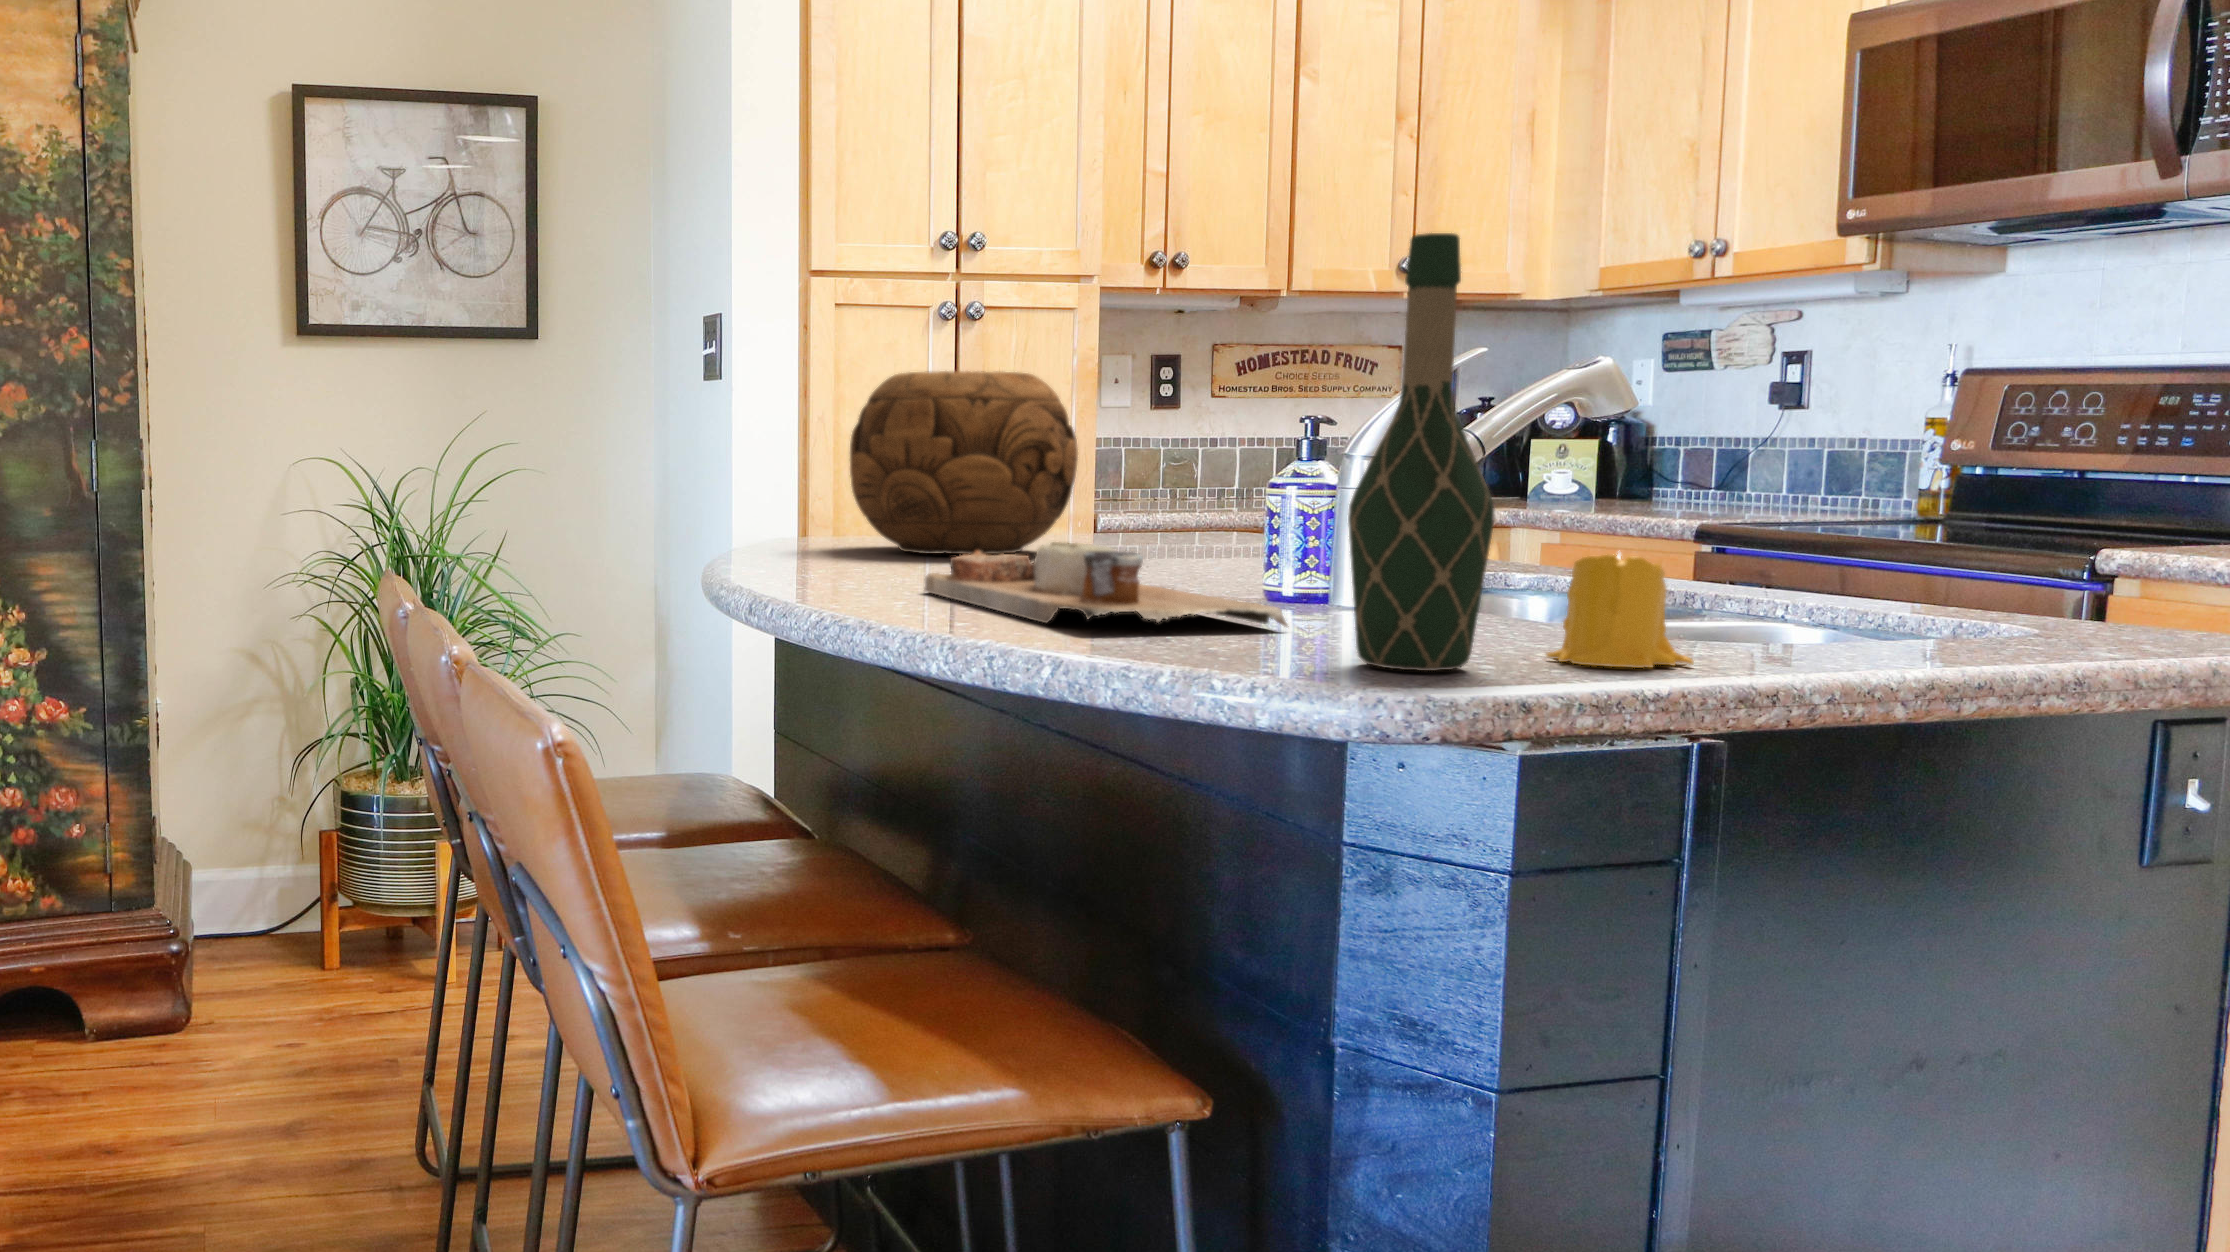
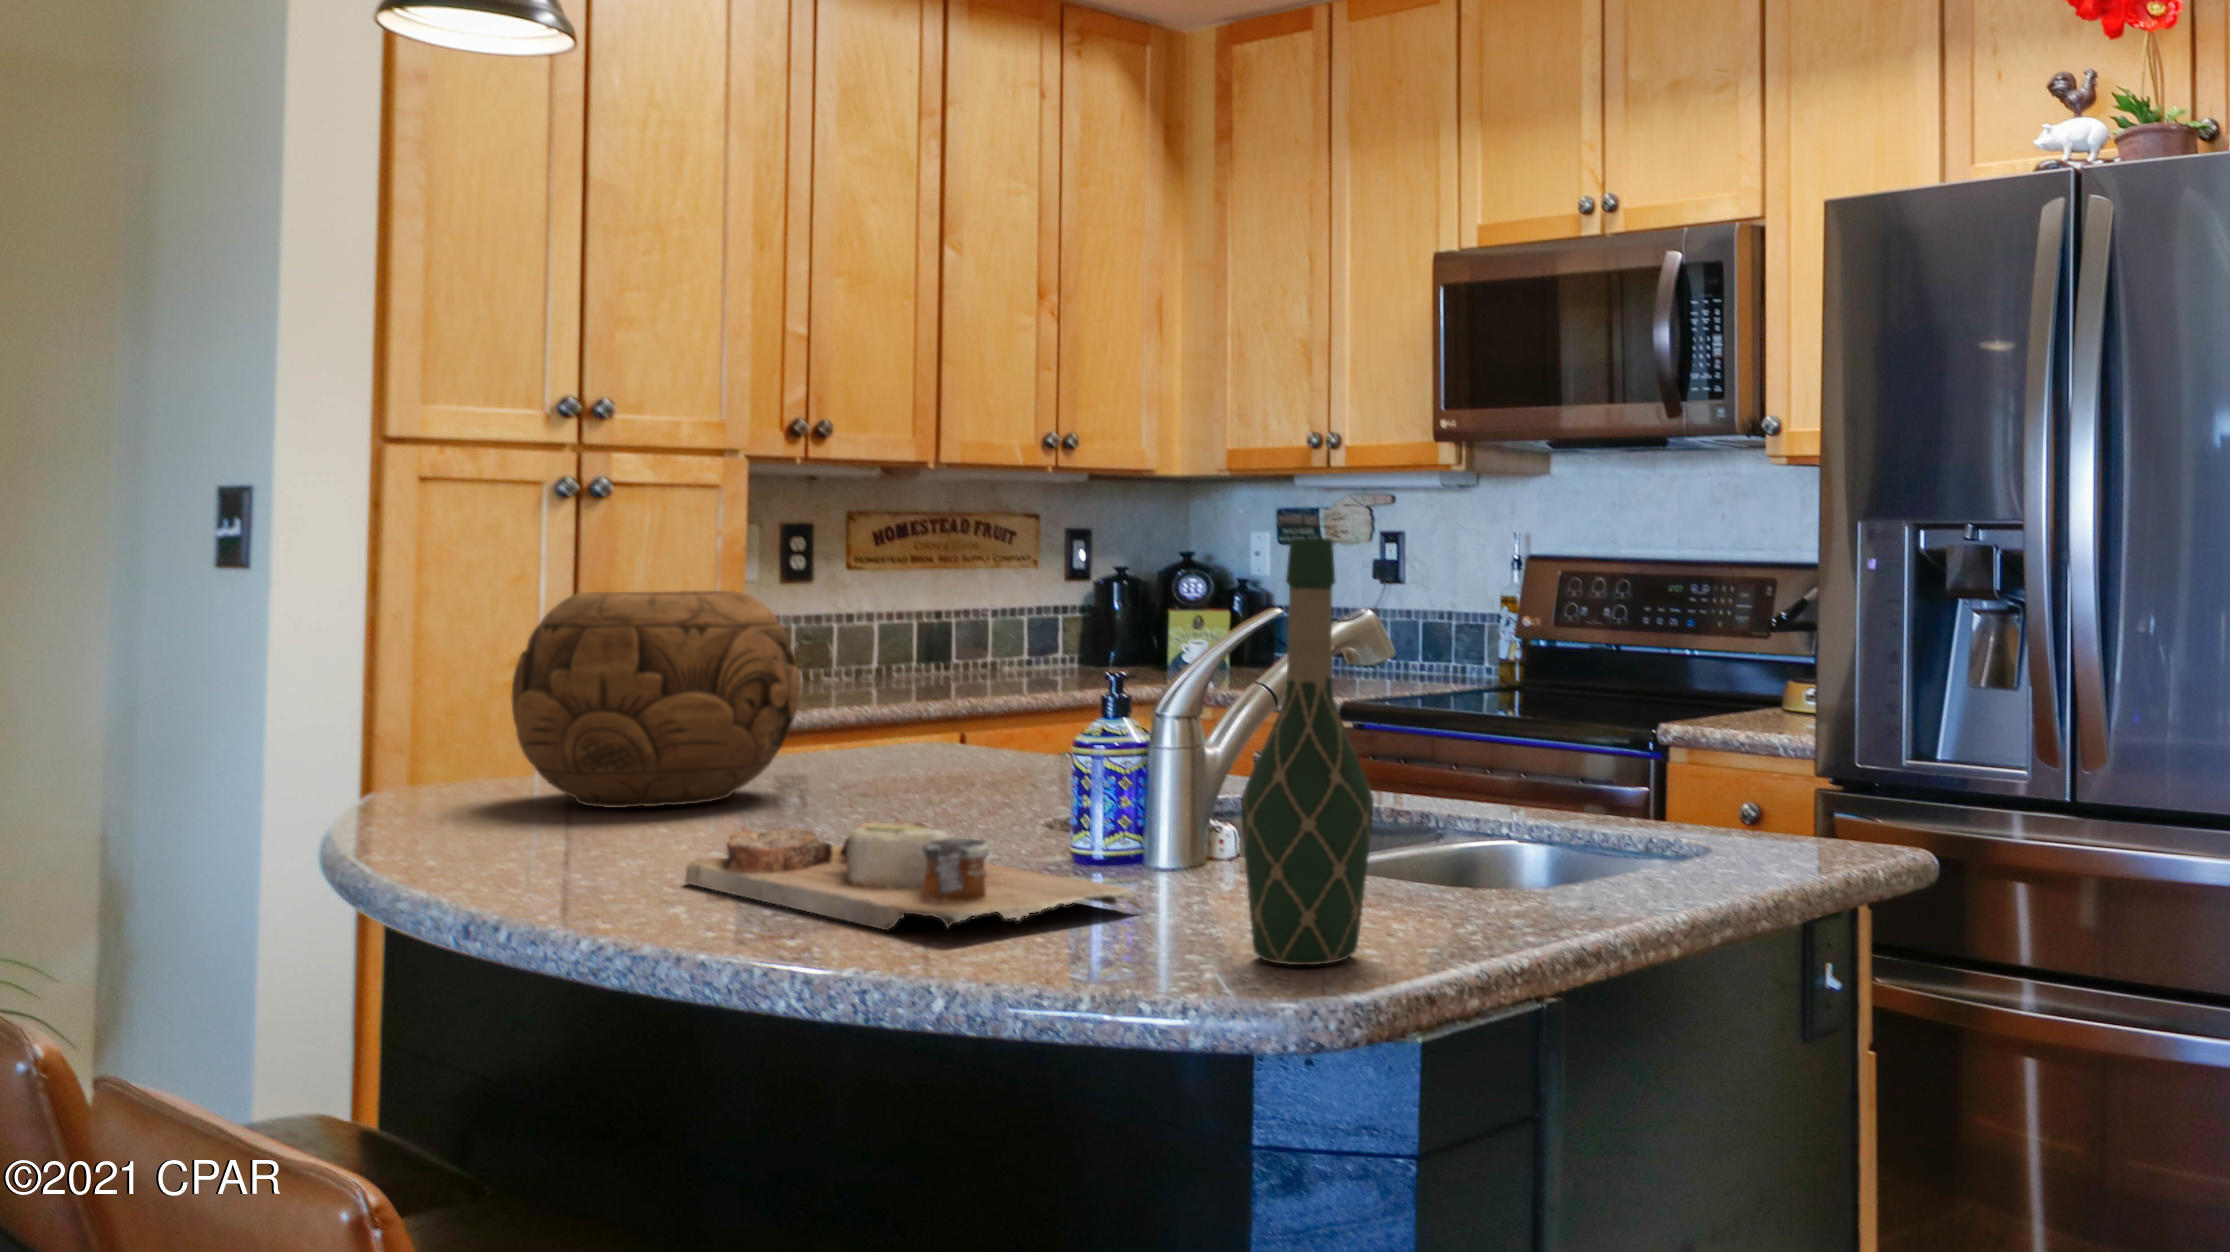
candle: present [1546,554,1694,668] -> none [1402,818,1525,936]

